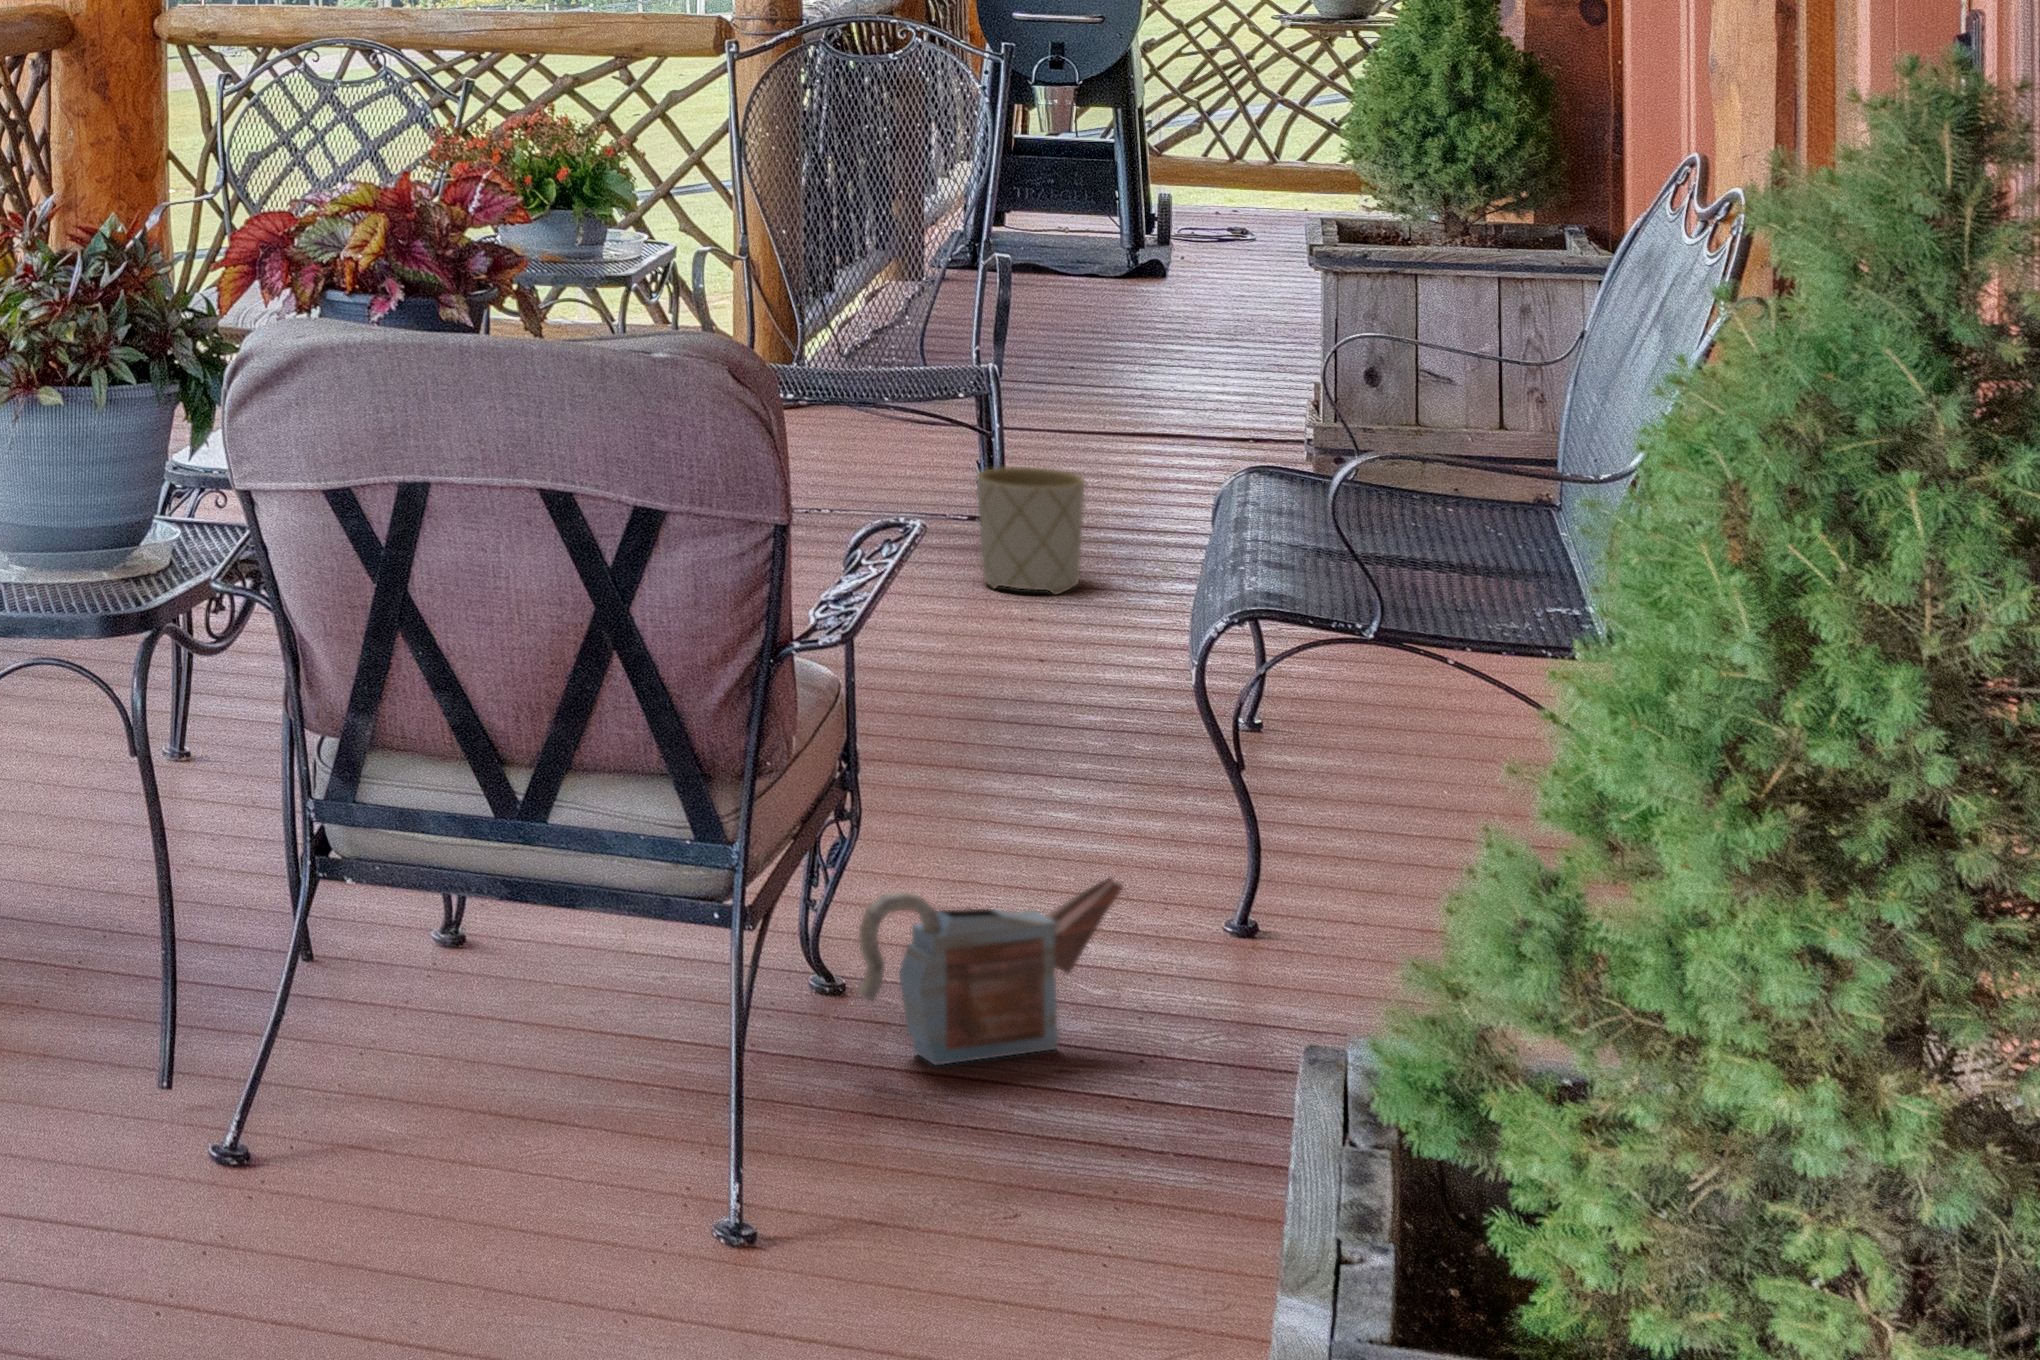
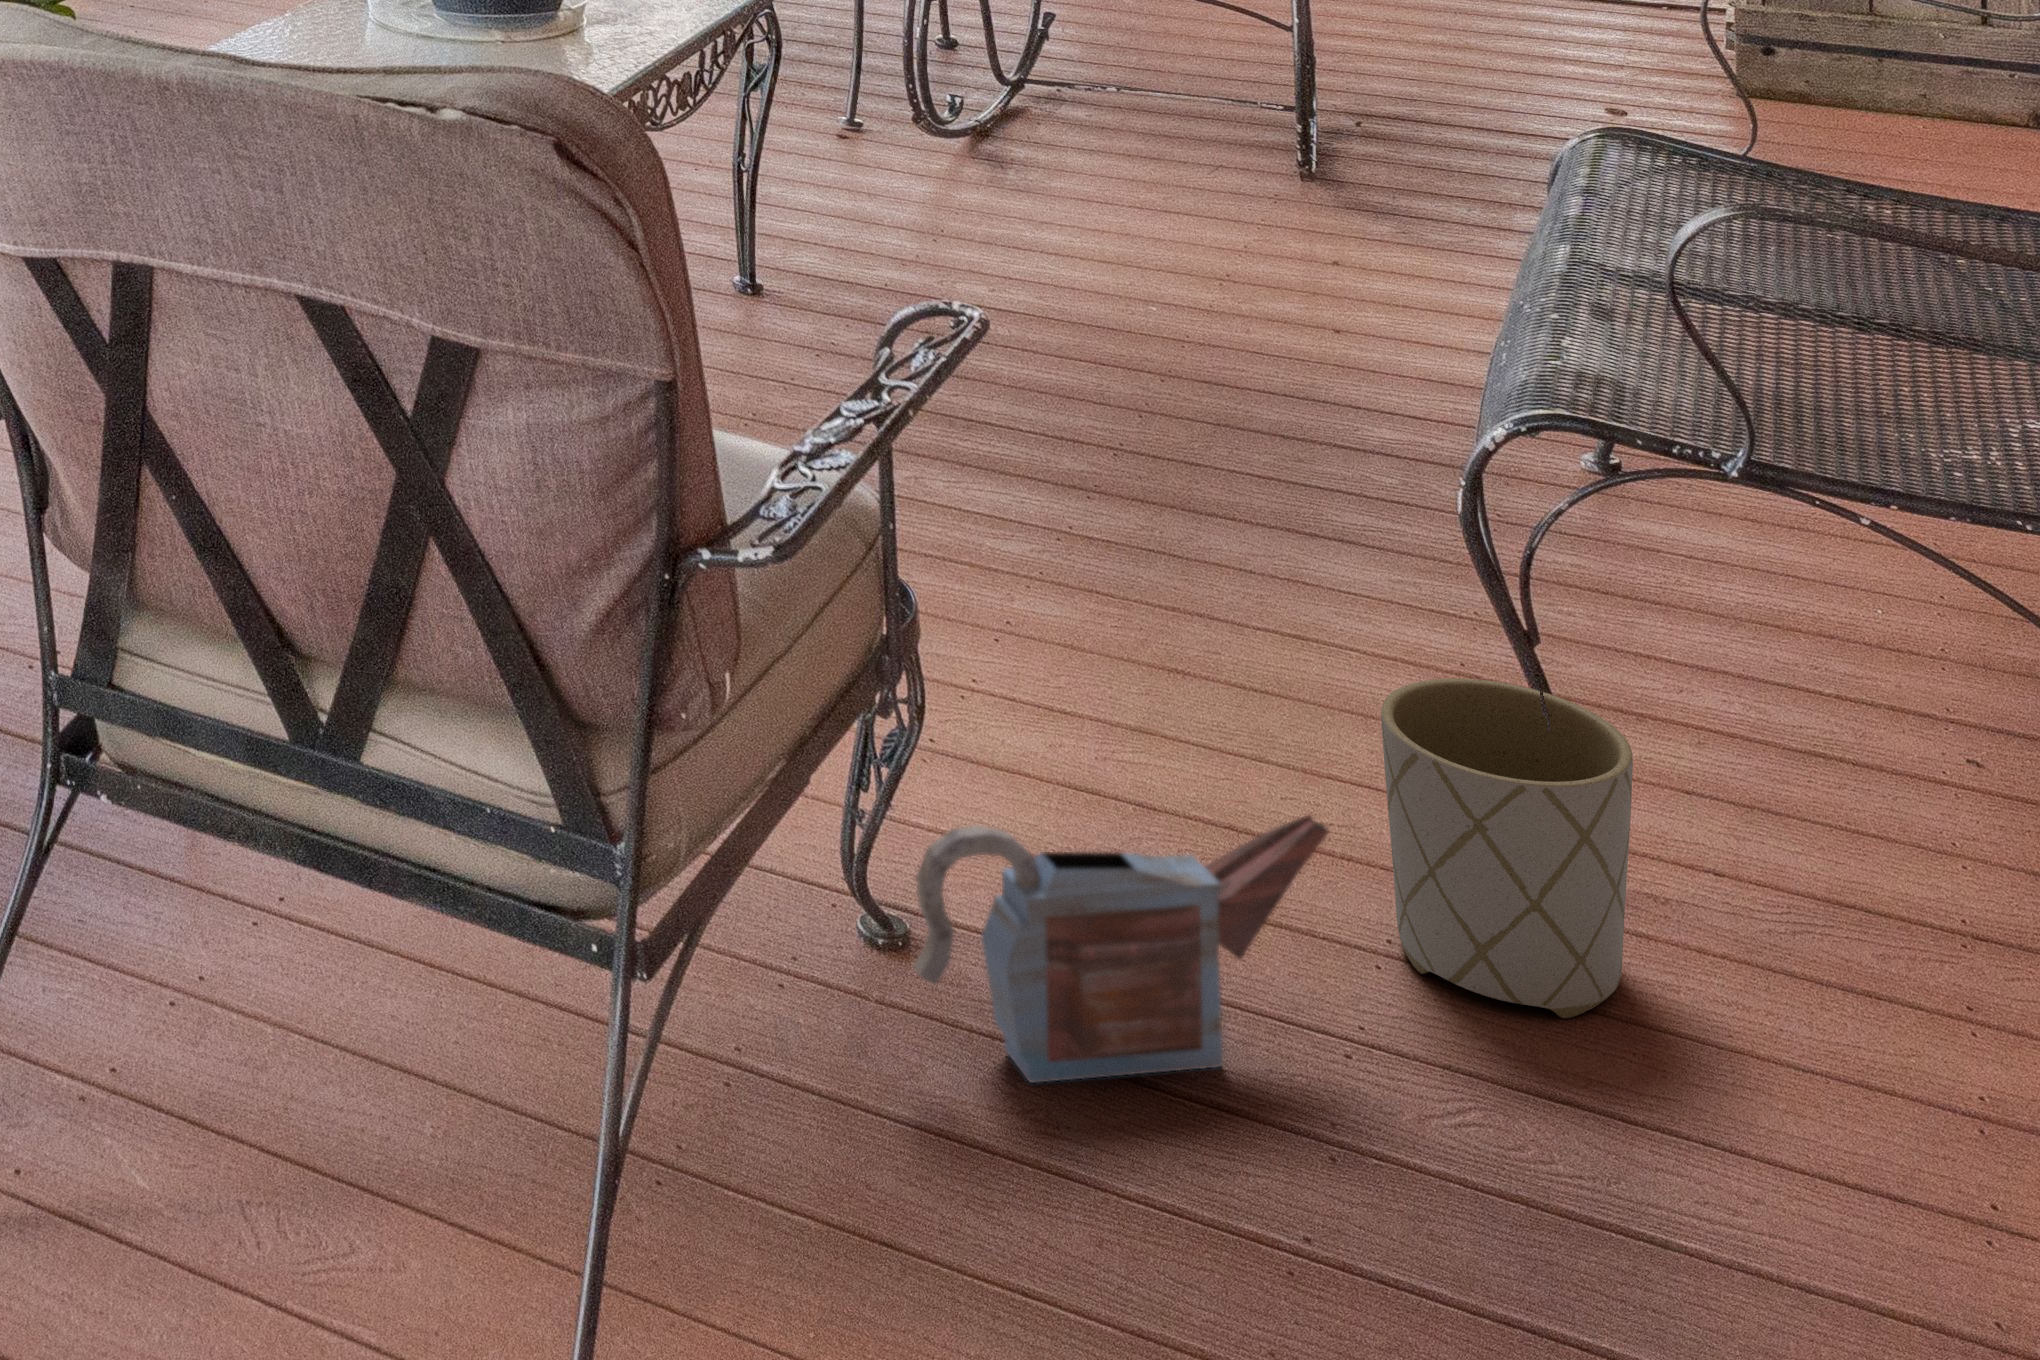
planter: present [977,467,1084,594] -> present [1381,678,1633,1018]

